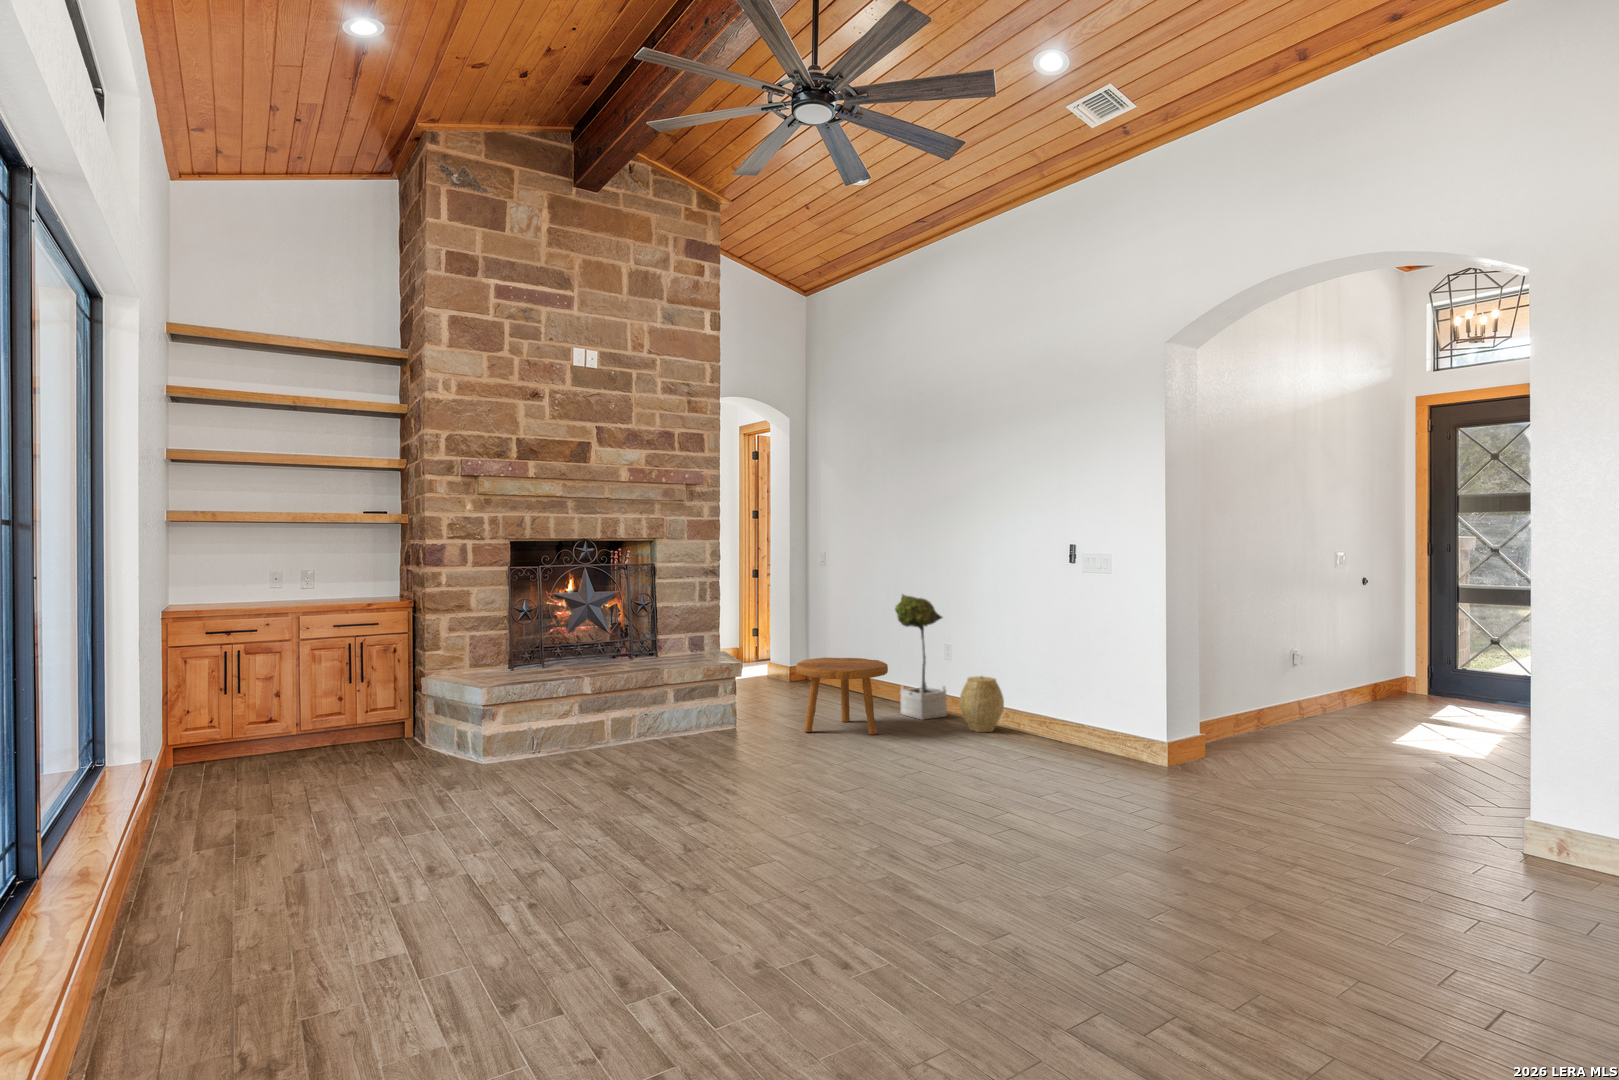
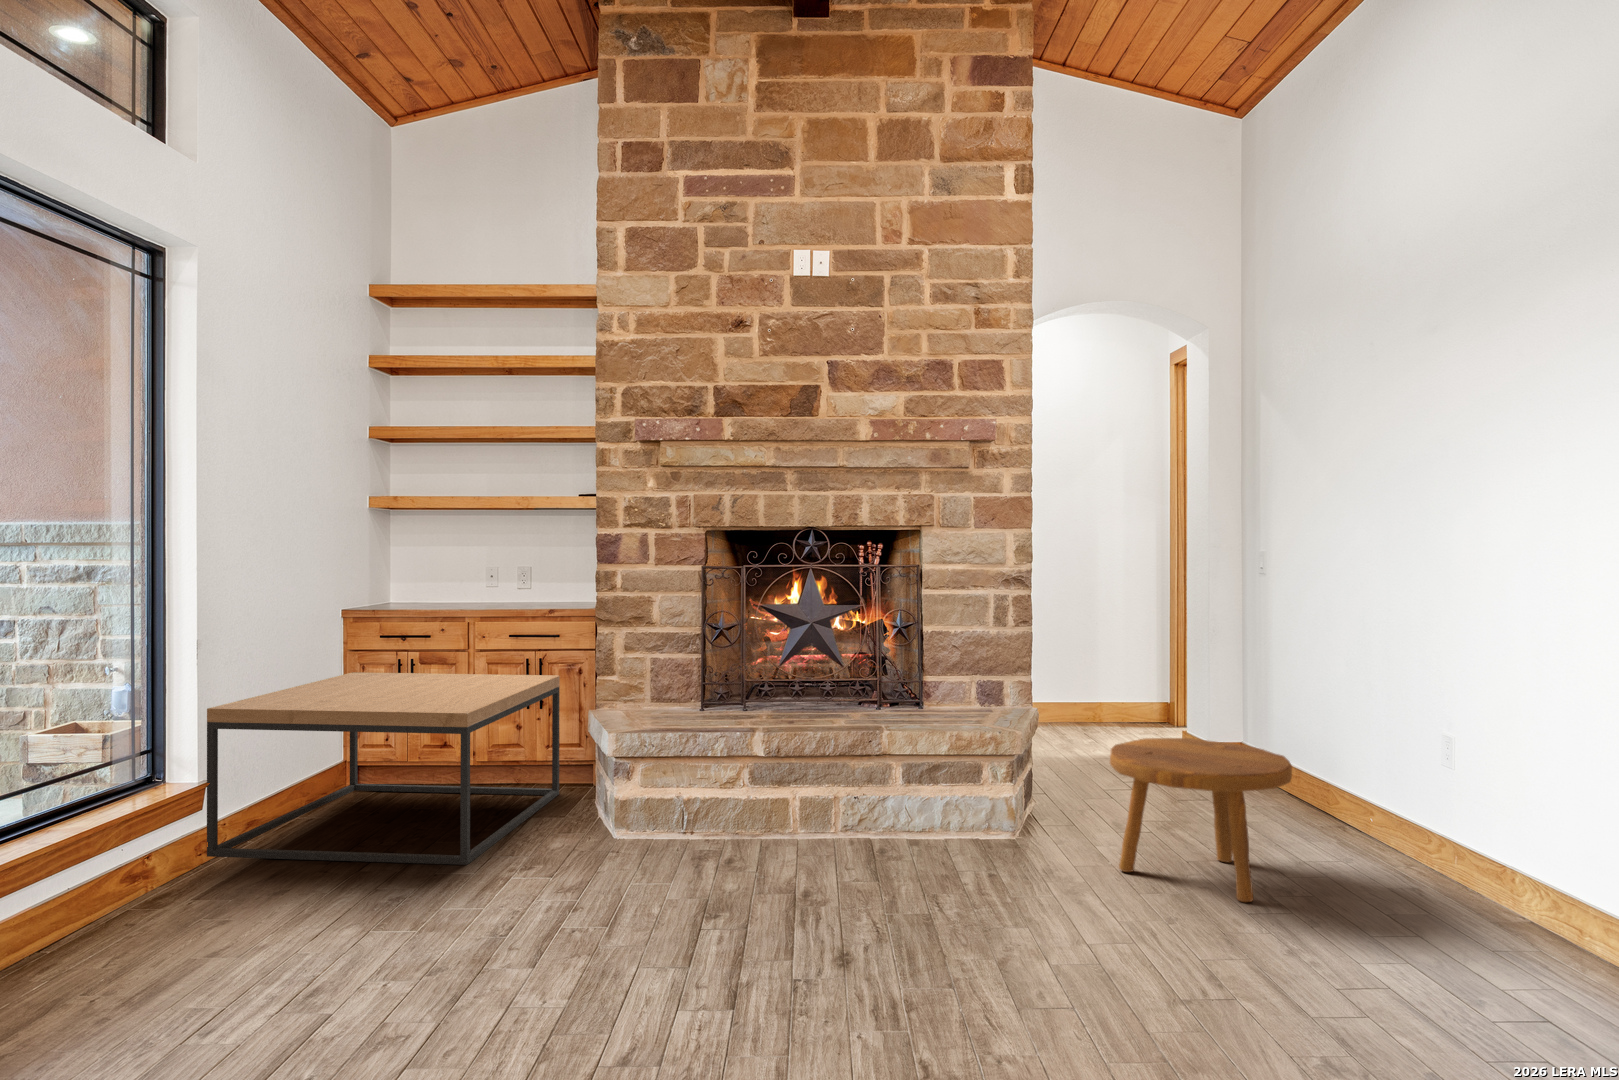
potted tree: present [895,595,947,720] -> none [1344,629,1461,887]
coffee table: none [152,656,407,826] -> present [207,672,560,865]
woven basket: present [960,676,1004,732] -> none [1458,819,1576,950]

